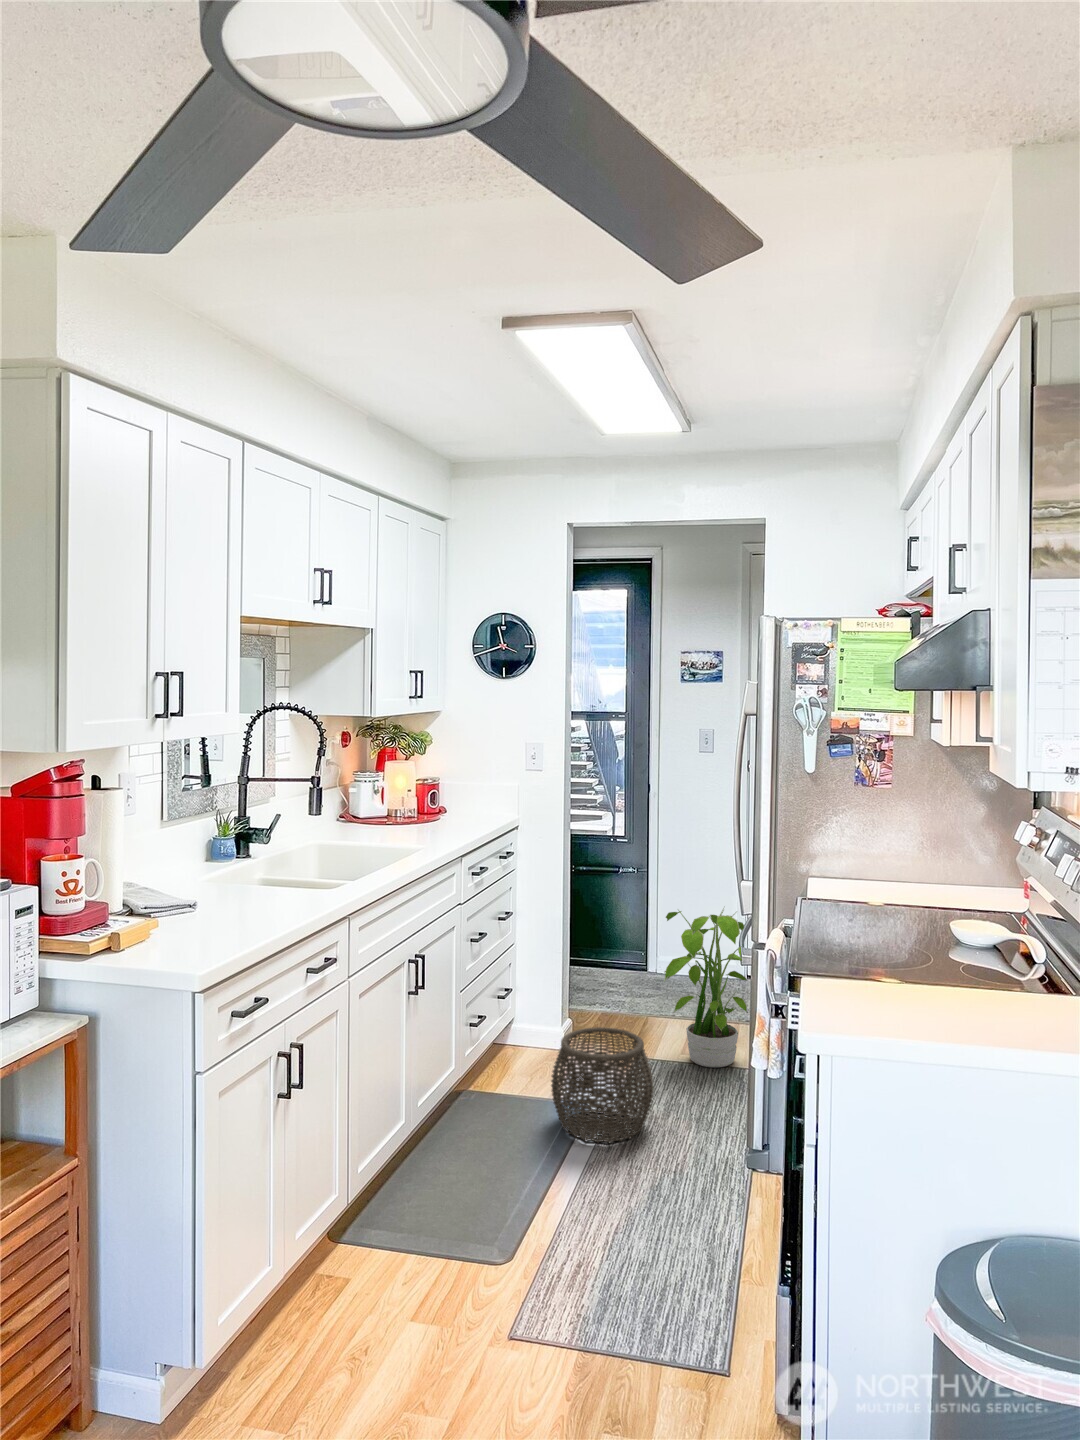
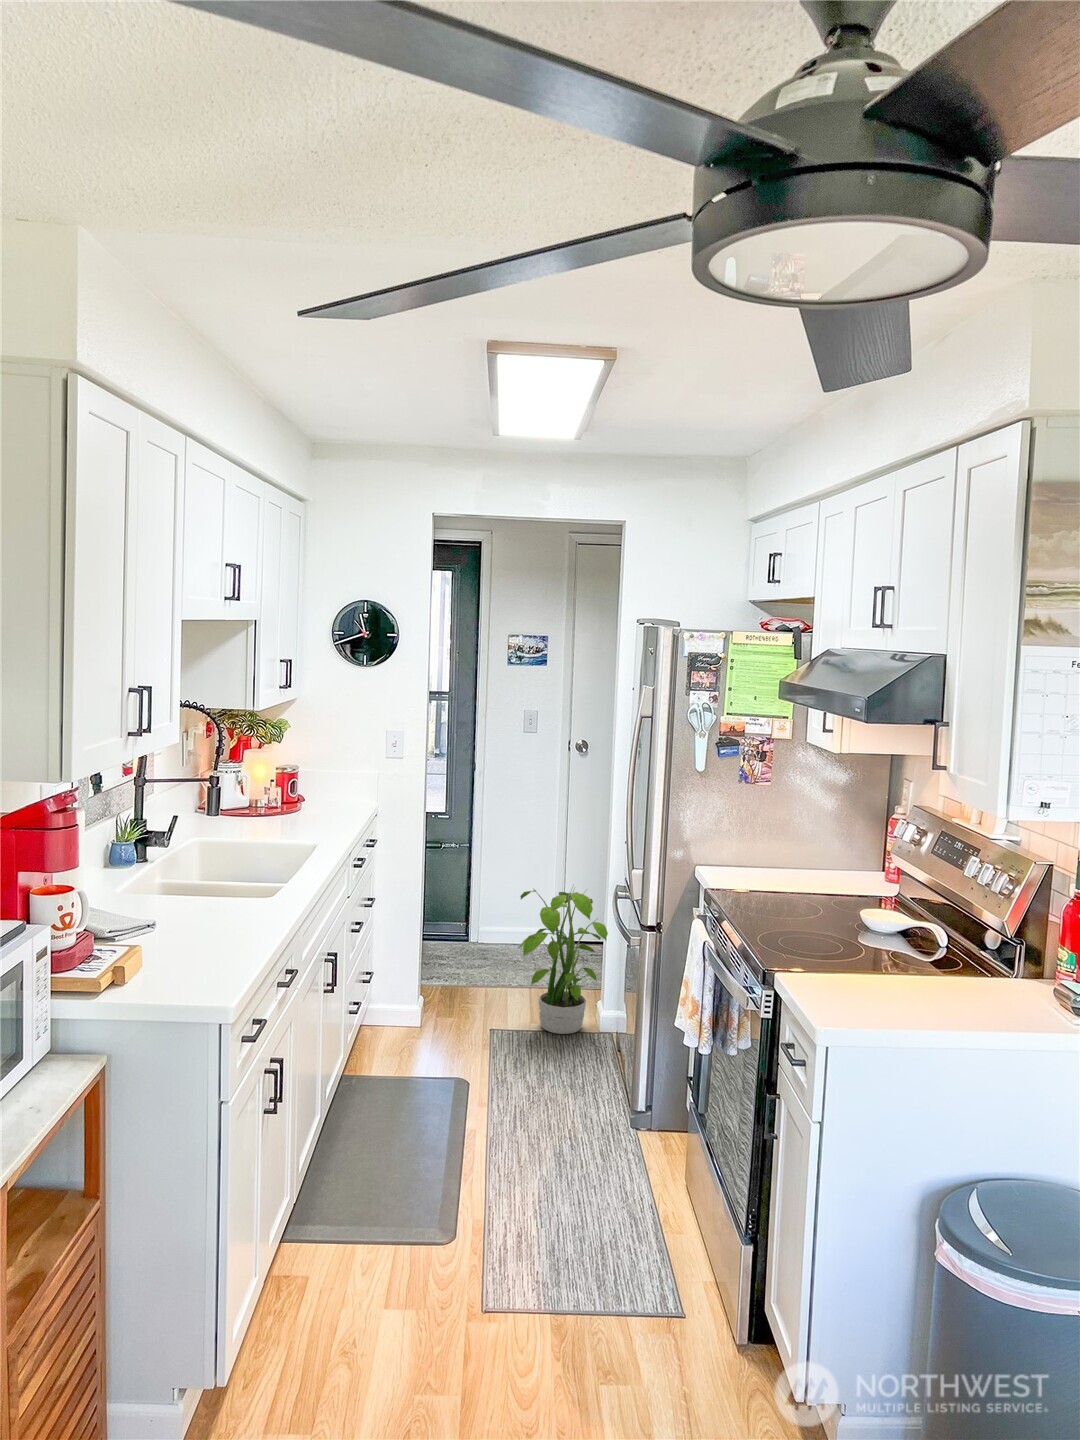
woven basket: present [551,1027,653,1143] -> none [439,1007,538,1118]

